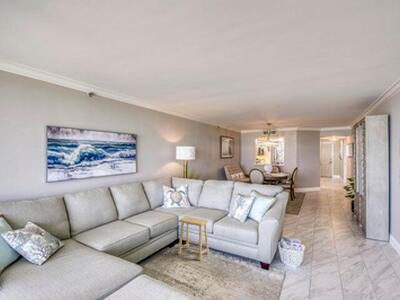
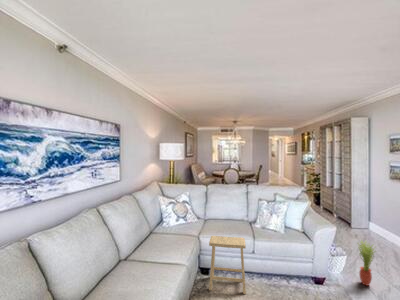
potted plant: none [301,234,320,276] -> present [359,241,374,285]

